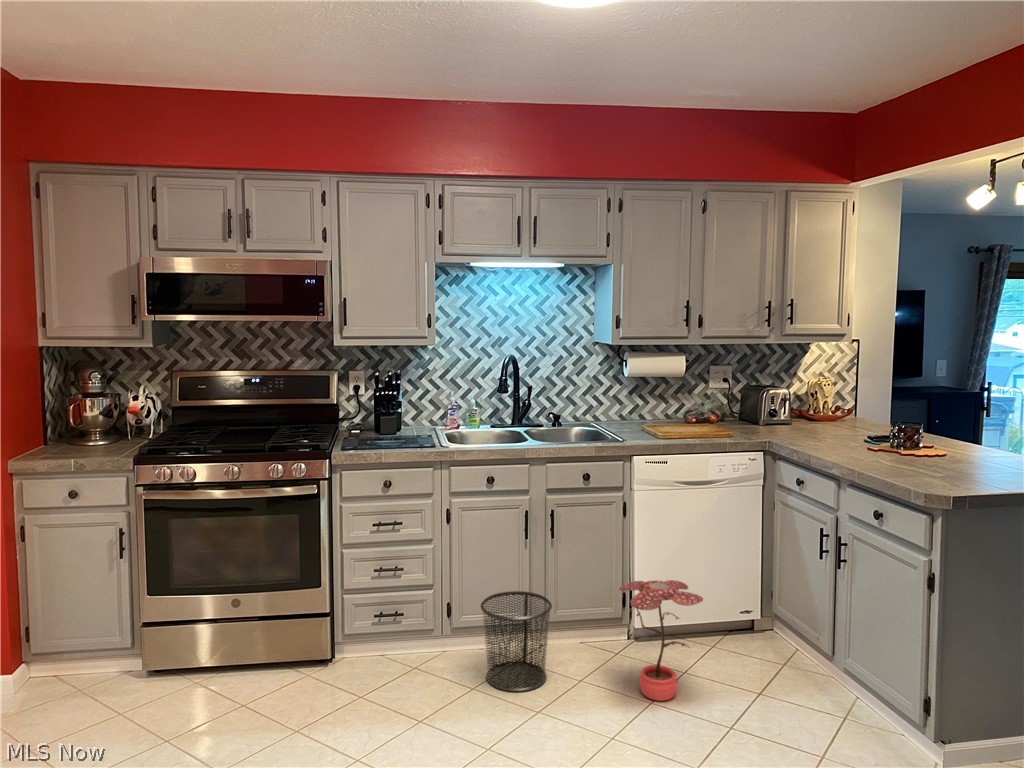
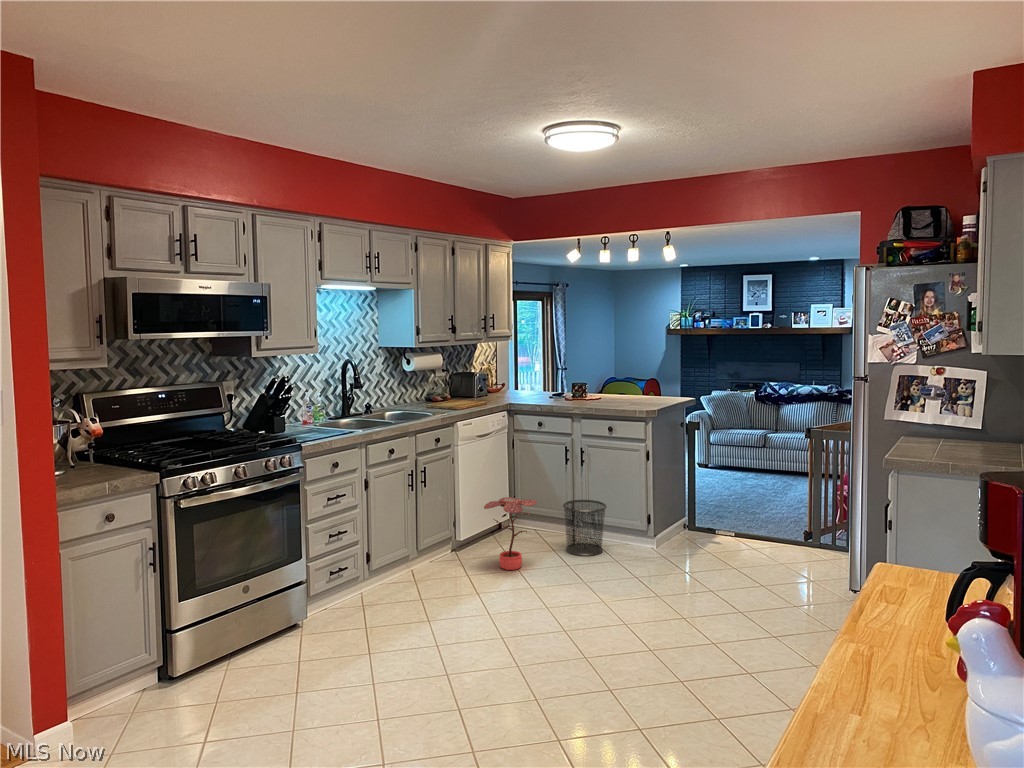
waste bin: present [481,591,552,692] -> present [563,500,606,556]

